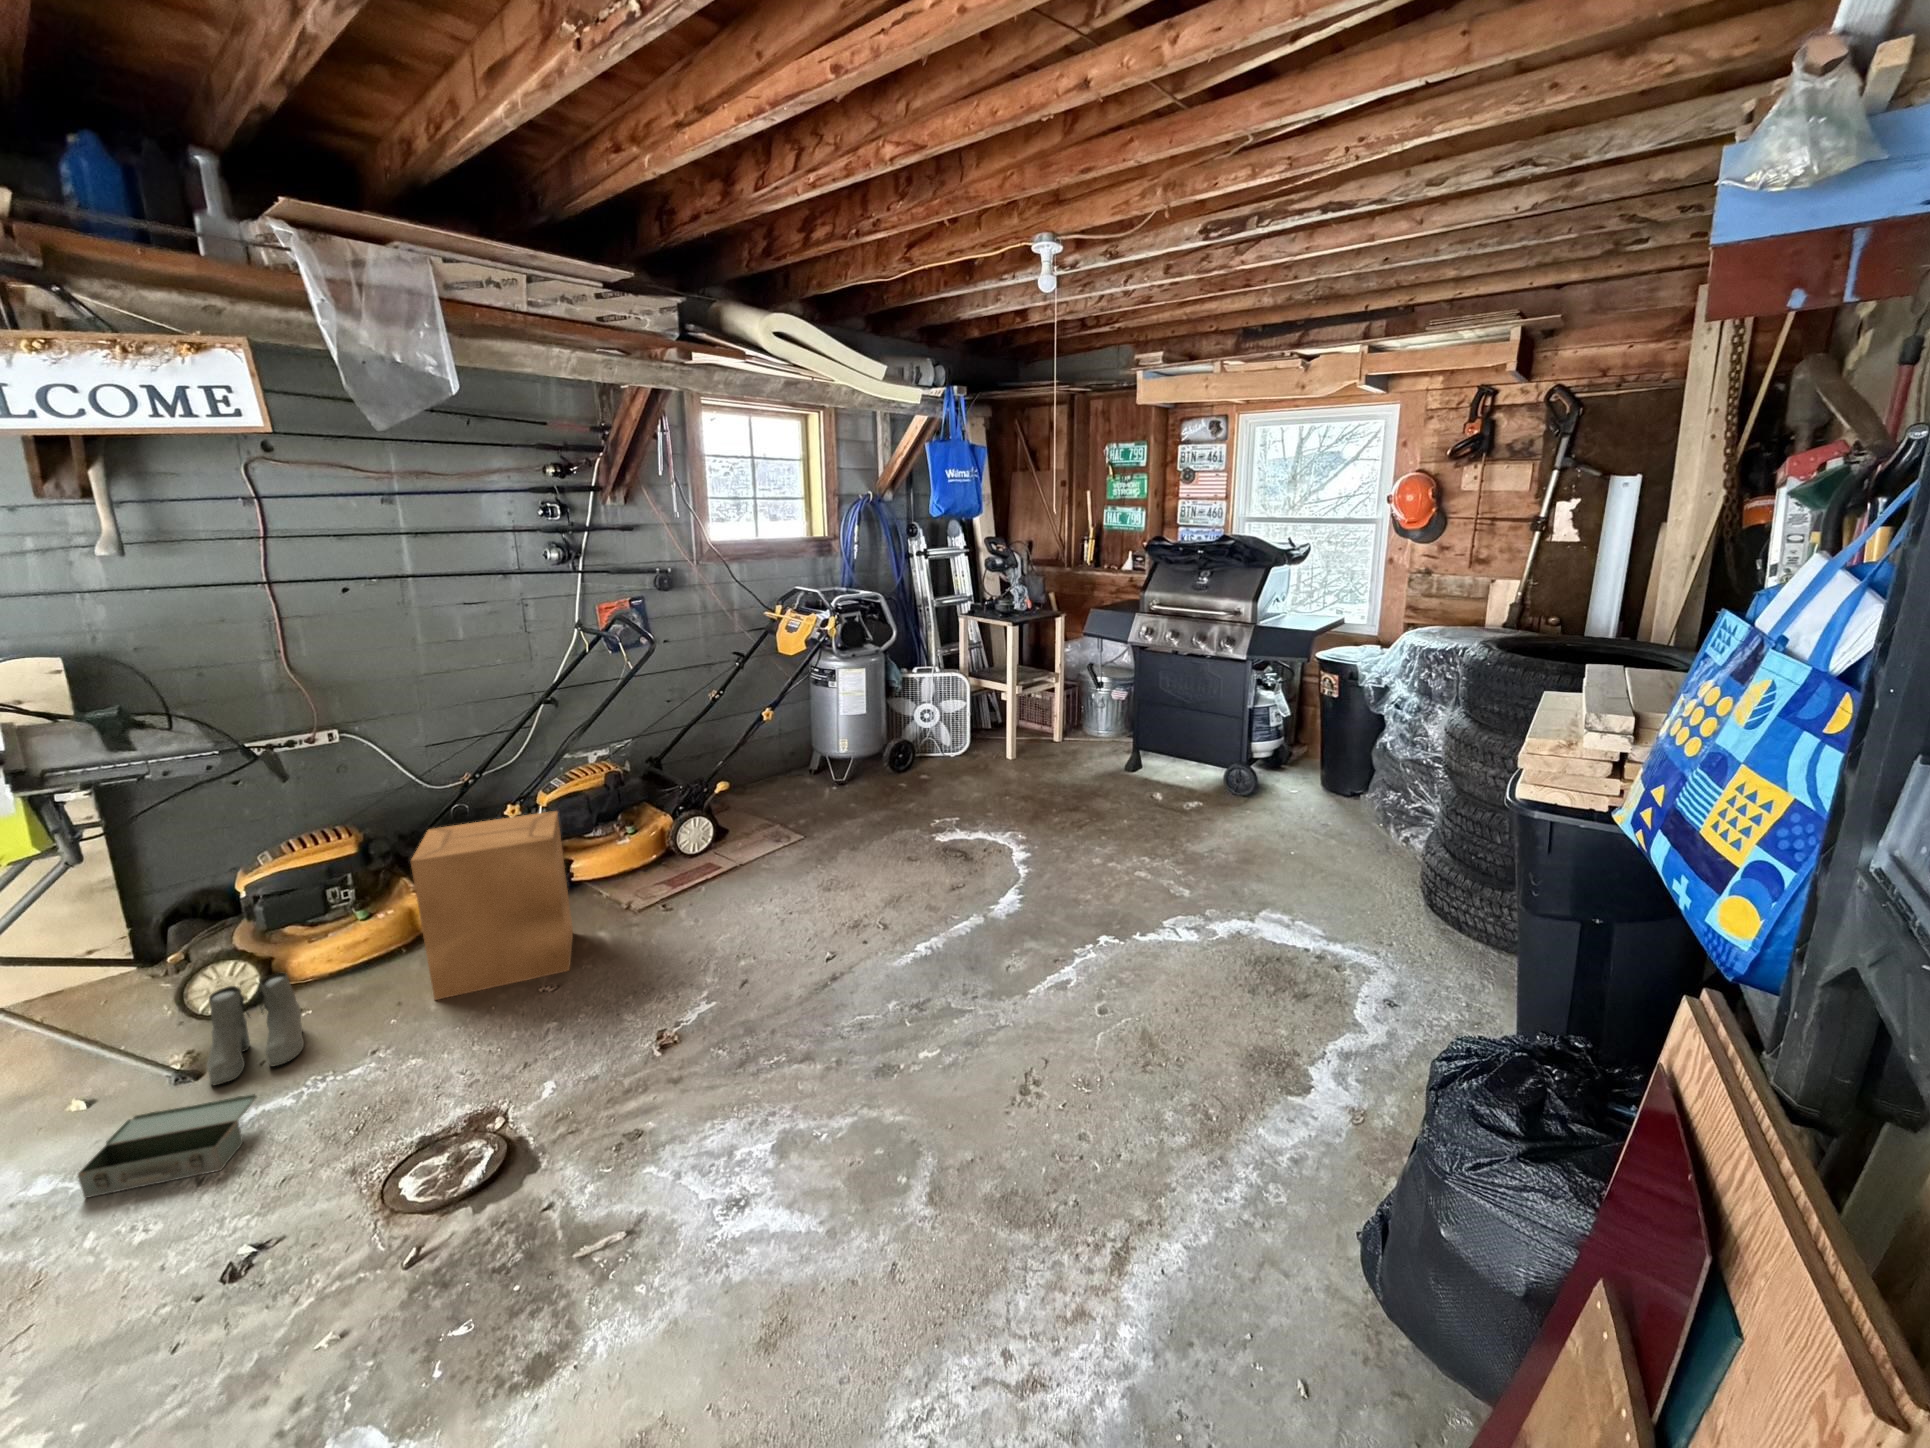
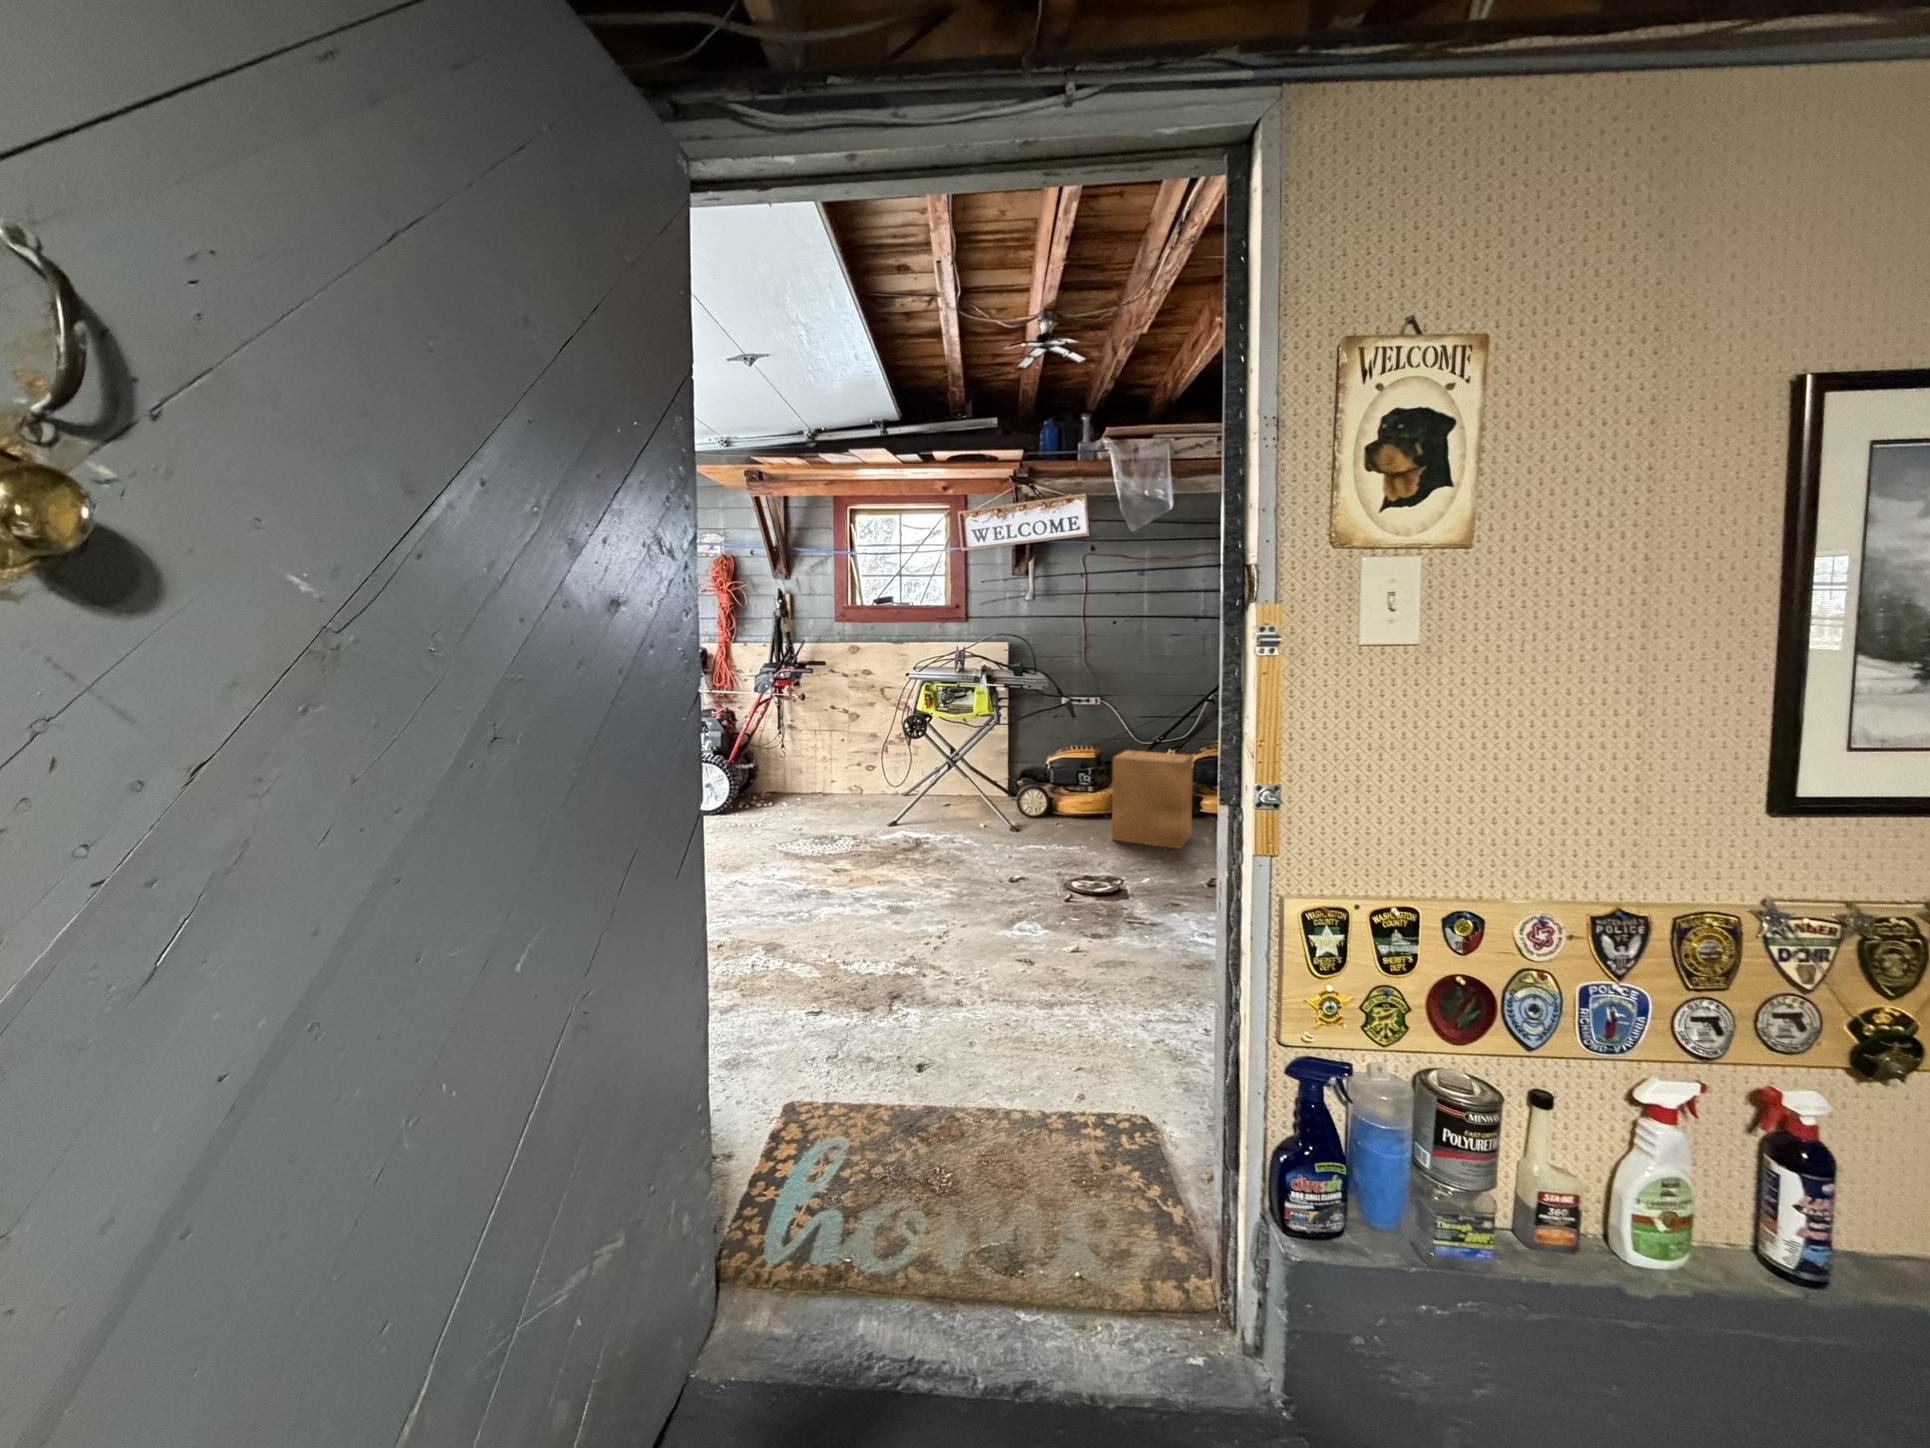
boots: present [207,973,304,1085] -> none [1021,798,1058,839]
toolbox: present [78,1094,257,1198] -> none [978,831,1034,859]

